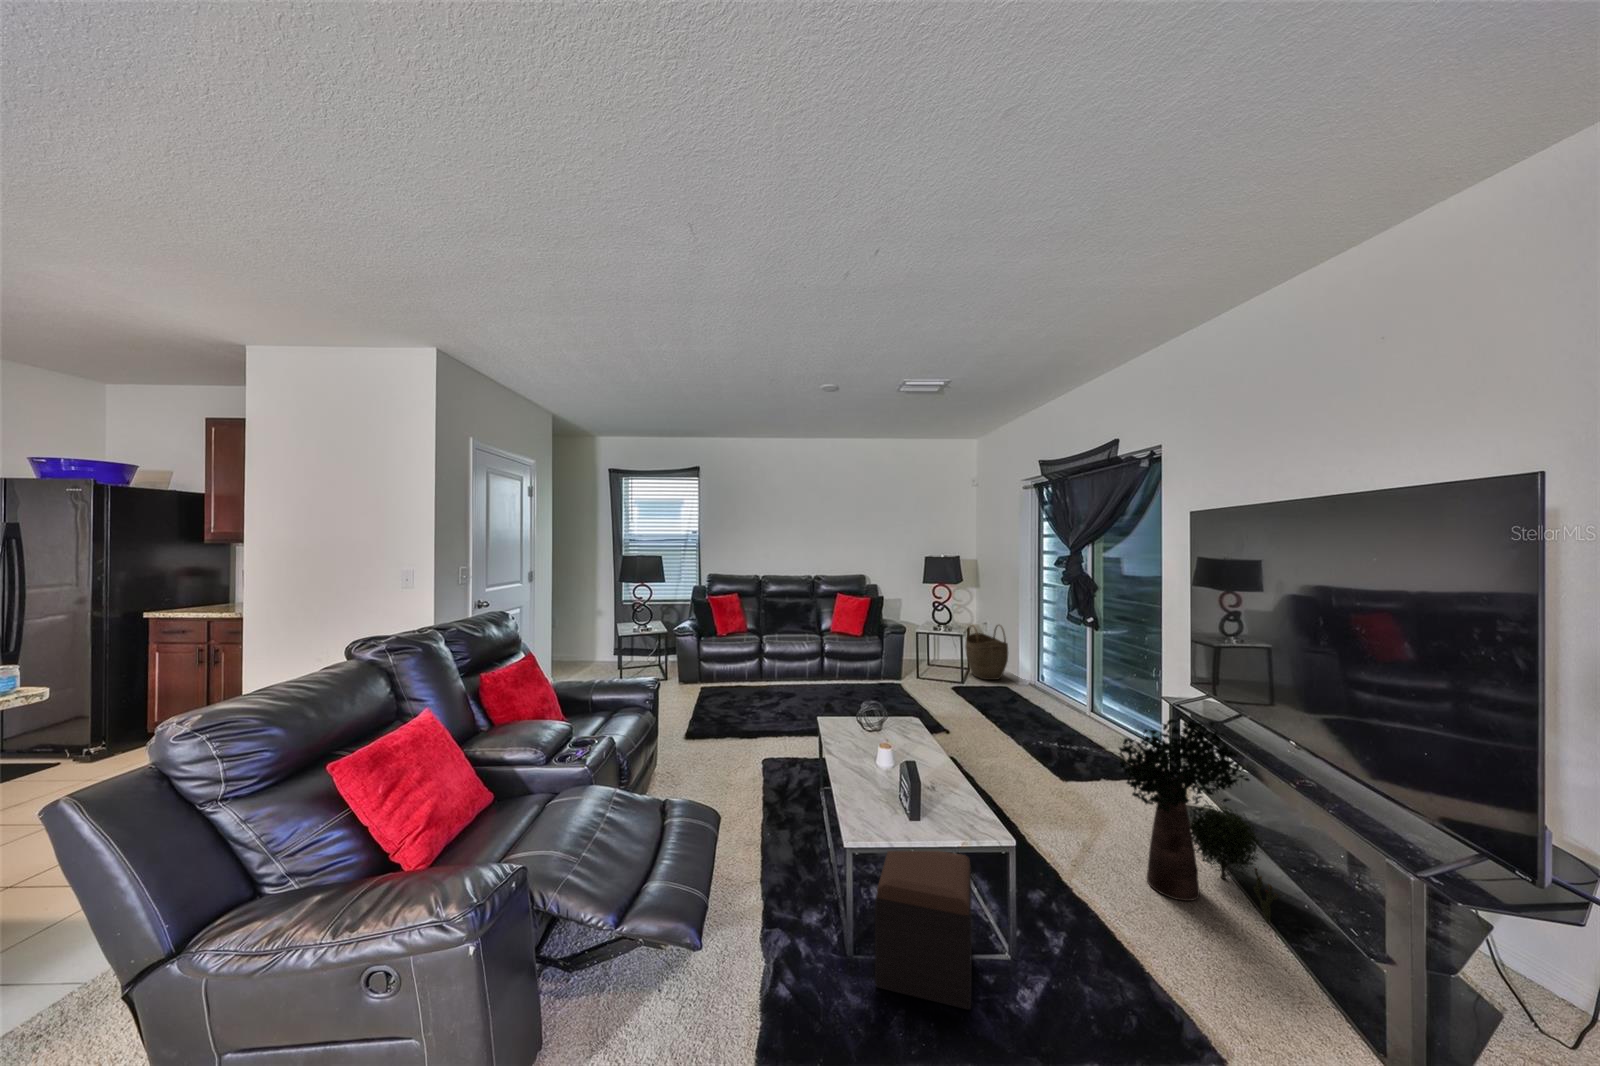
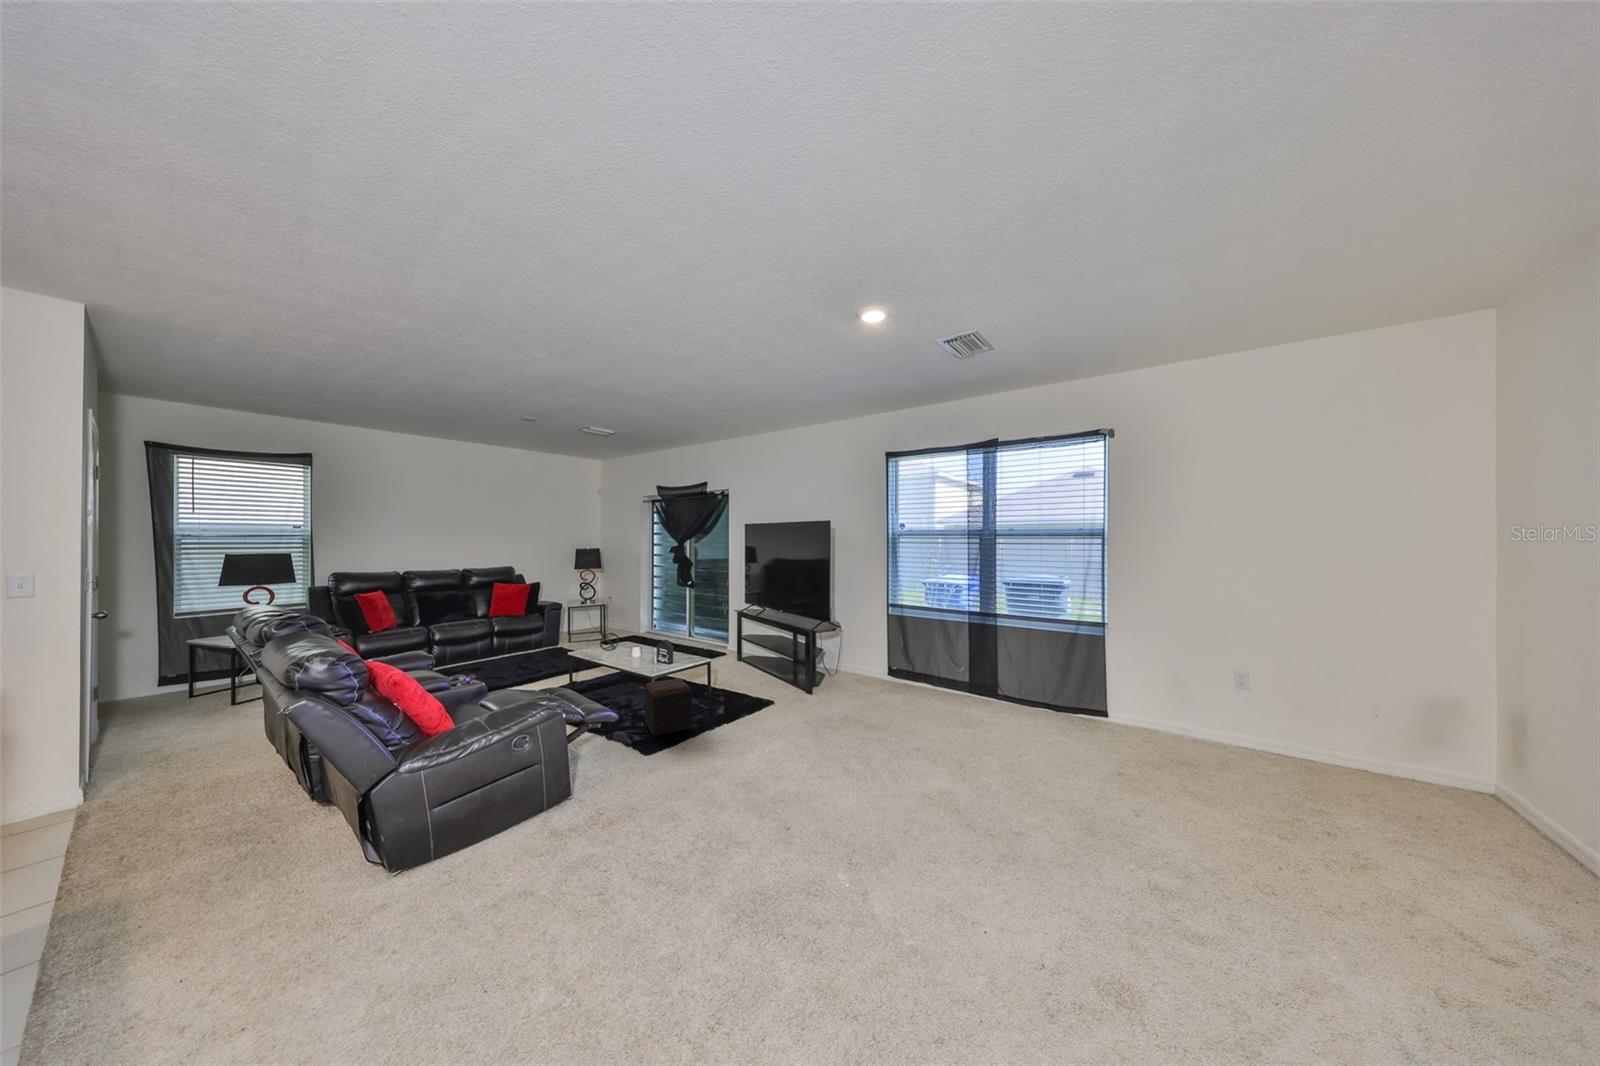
woven basket: present [965,625,1008,680] -> none [602,595,633,634]
potted plant: present [1119,717,1278,924] -> none [725,613,779,687]

